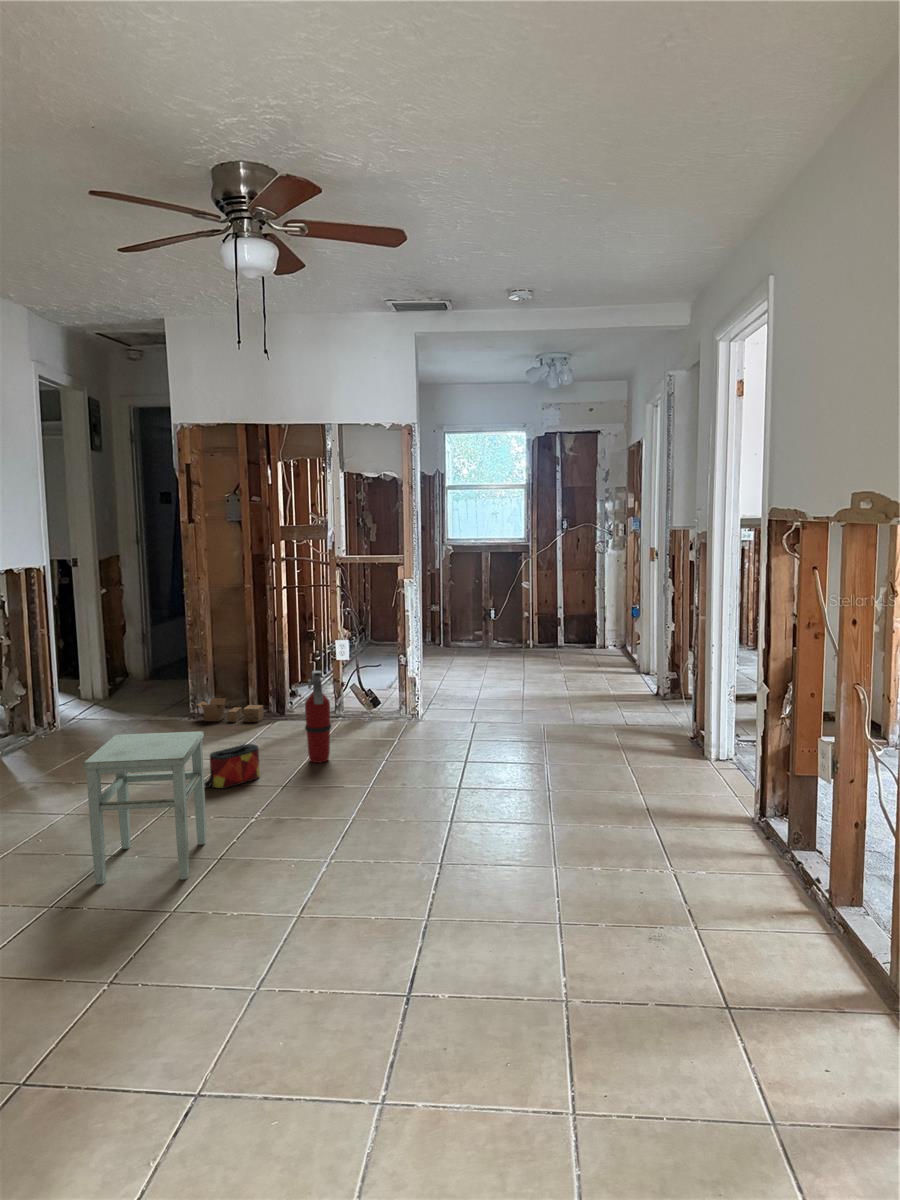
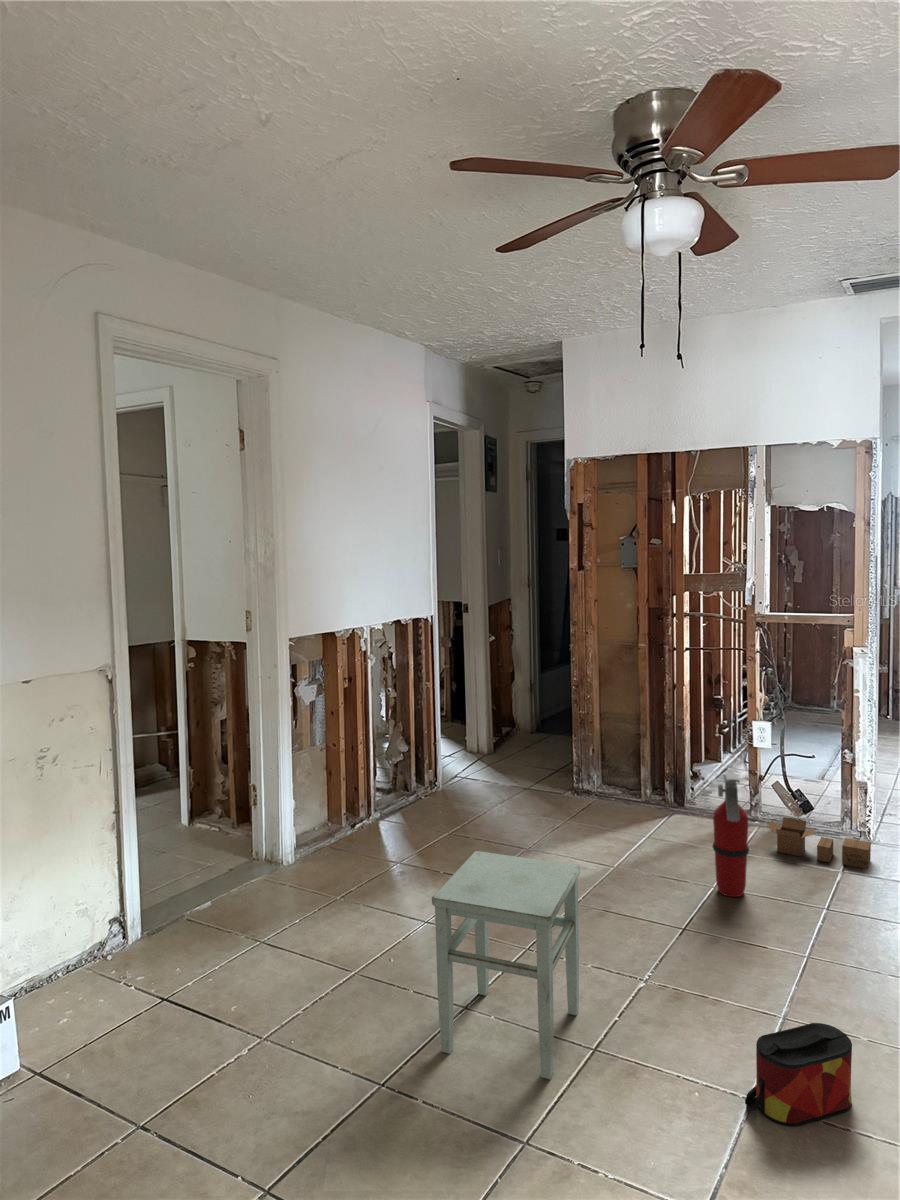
cardboard box: present [197,698,264,722] -> present [768,817,871,869]
bag: present [205,744,260,789] -> present [745,1023,852,1126]

